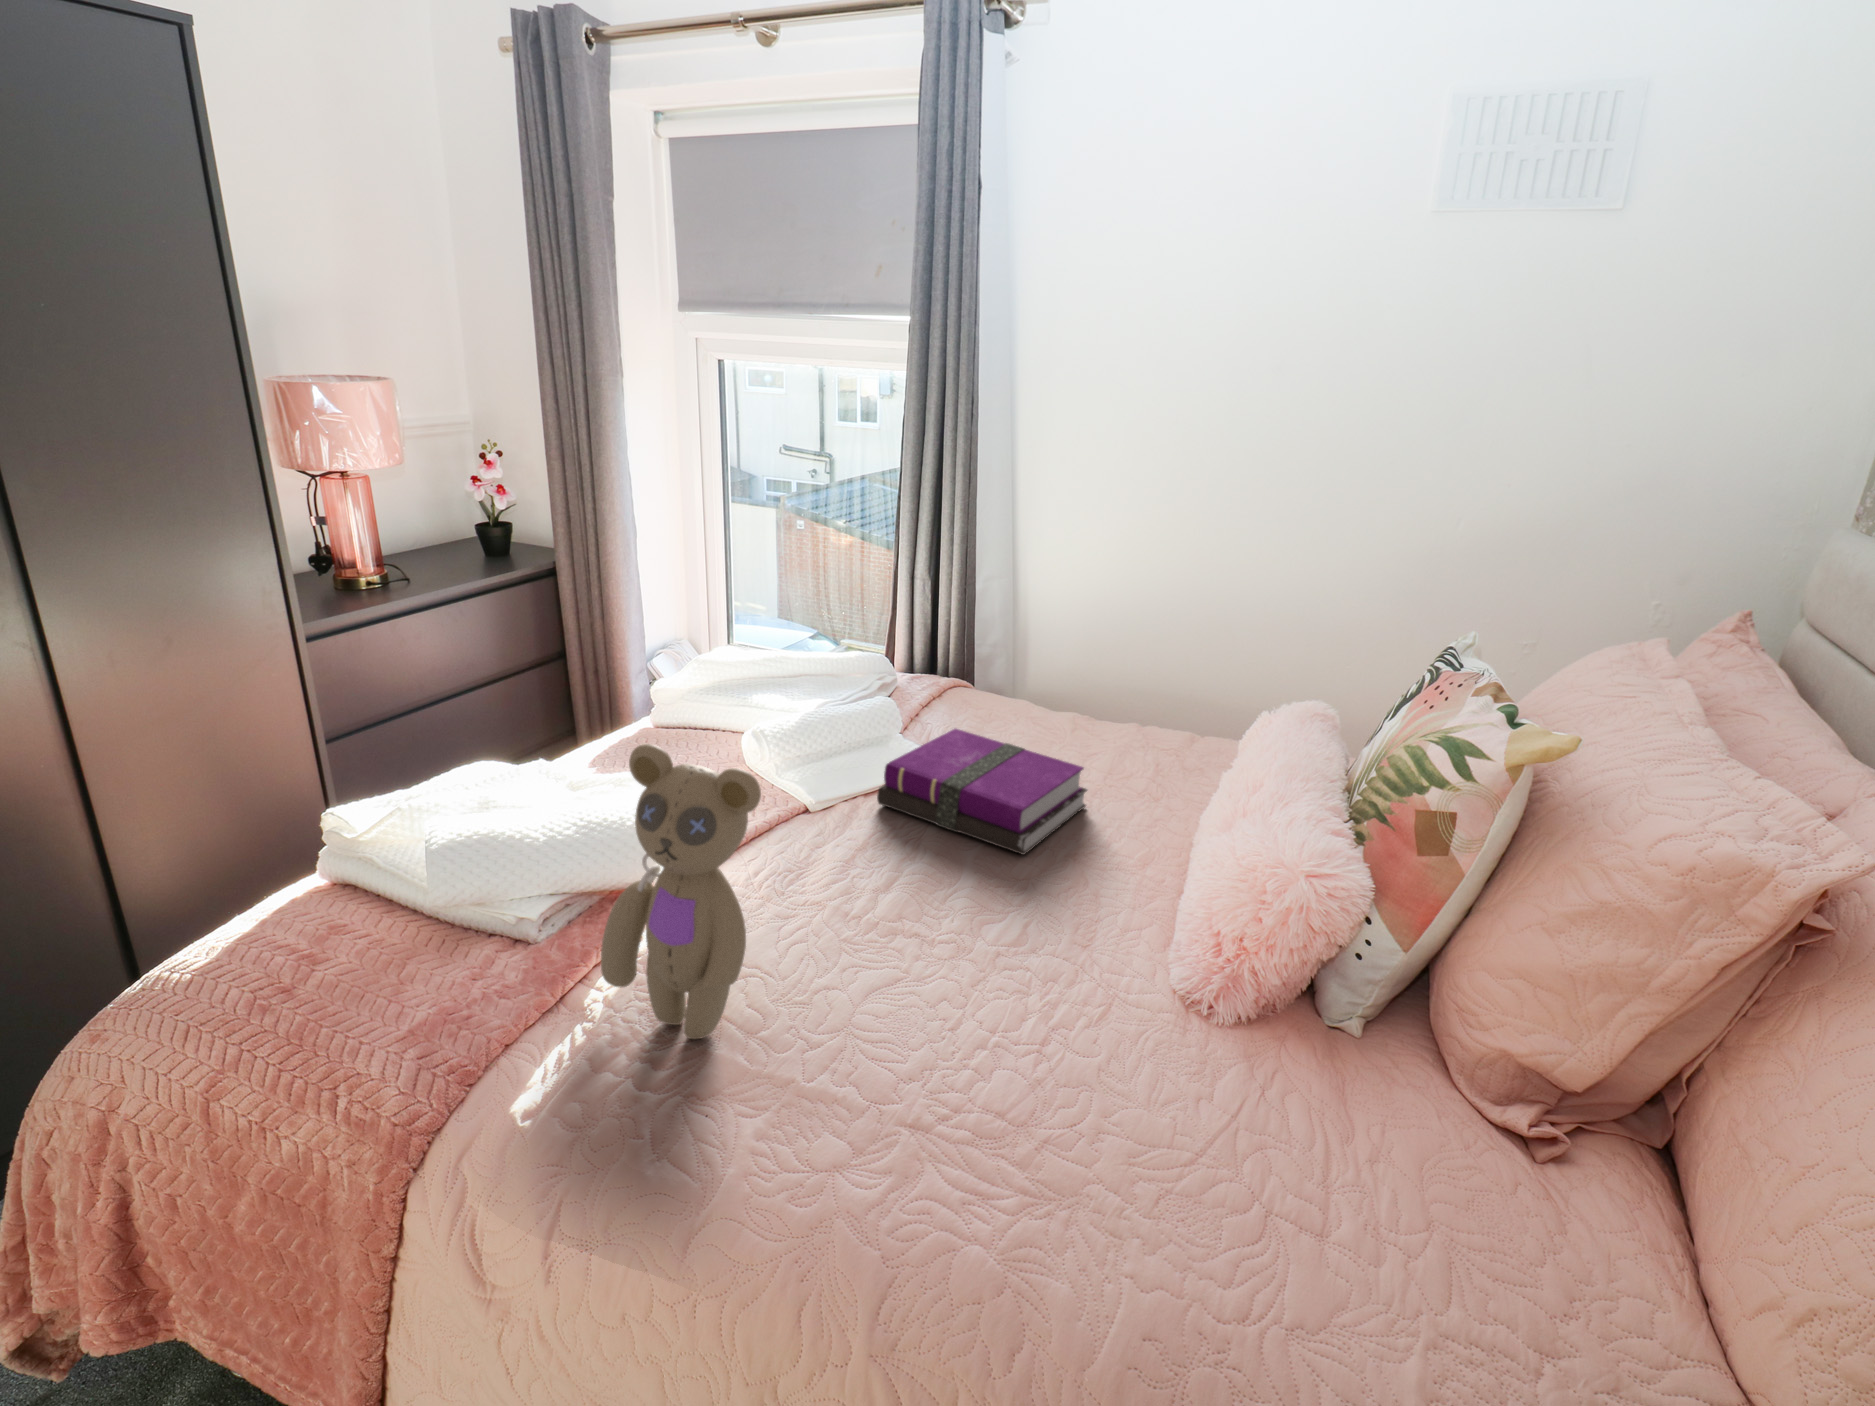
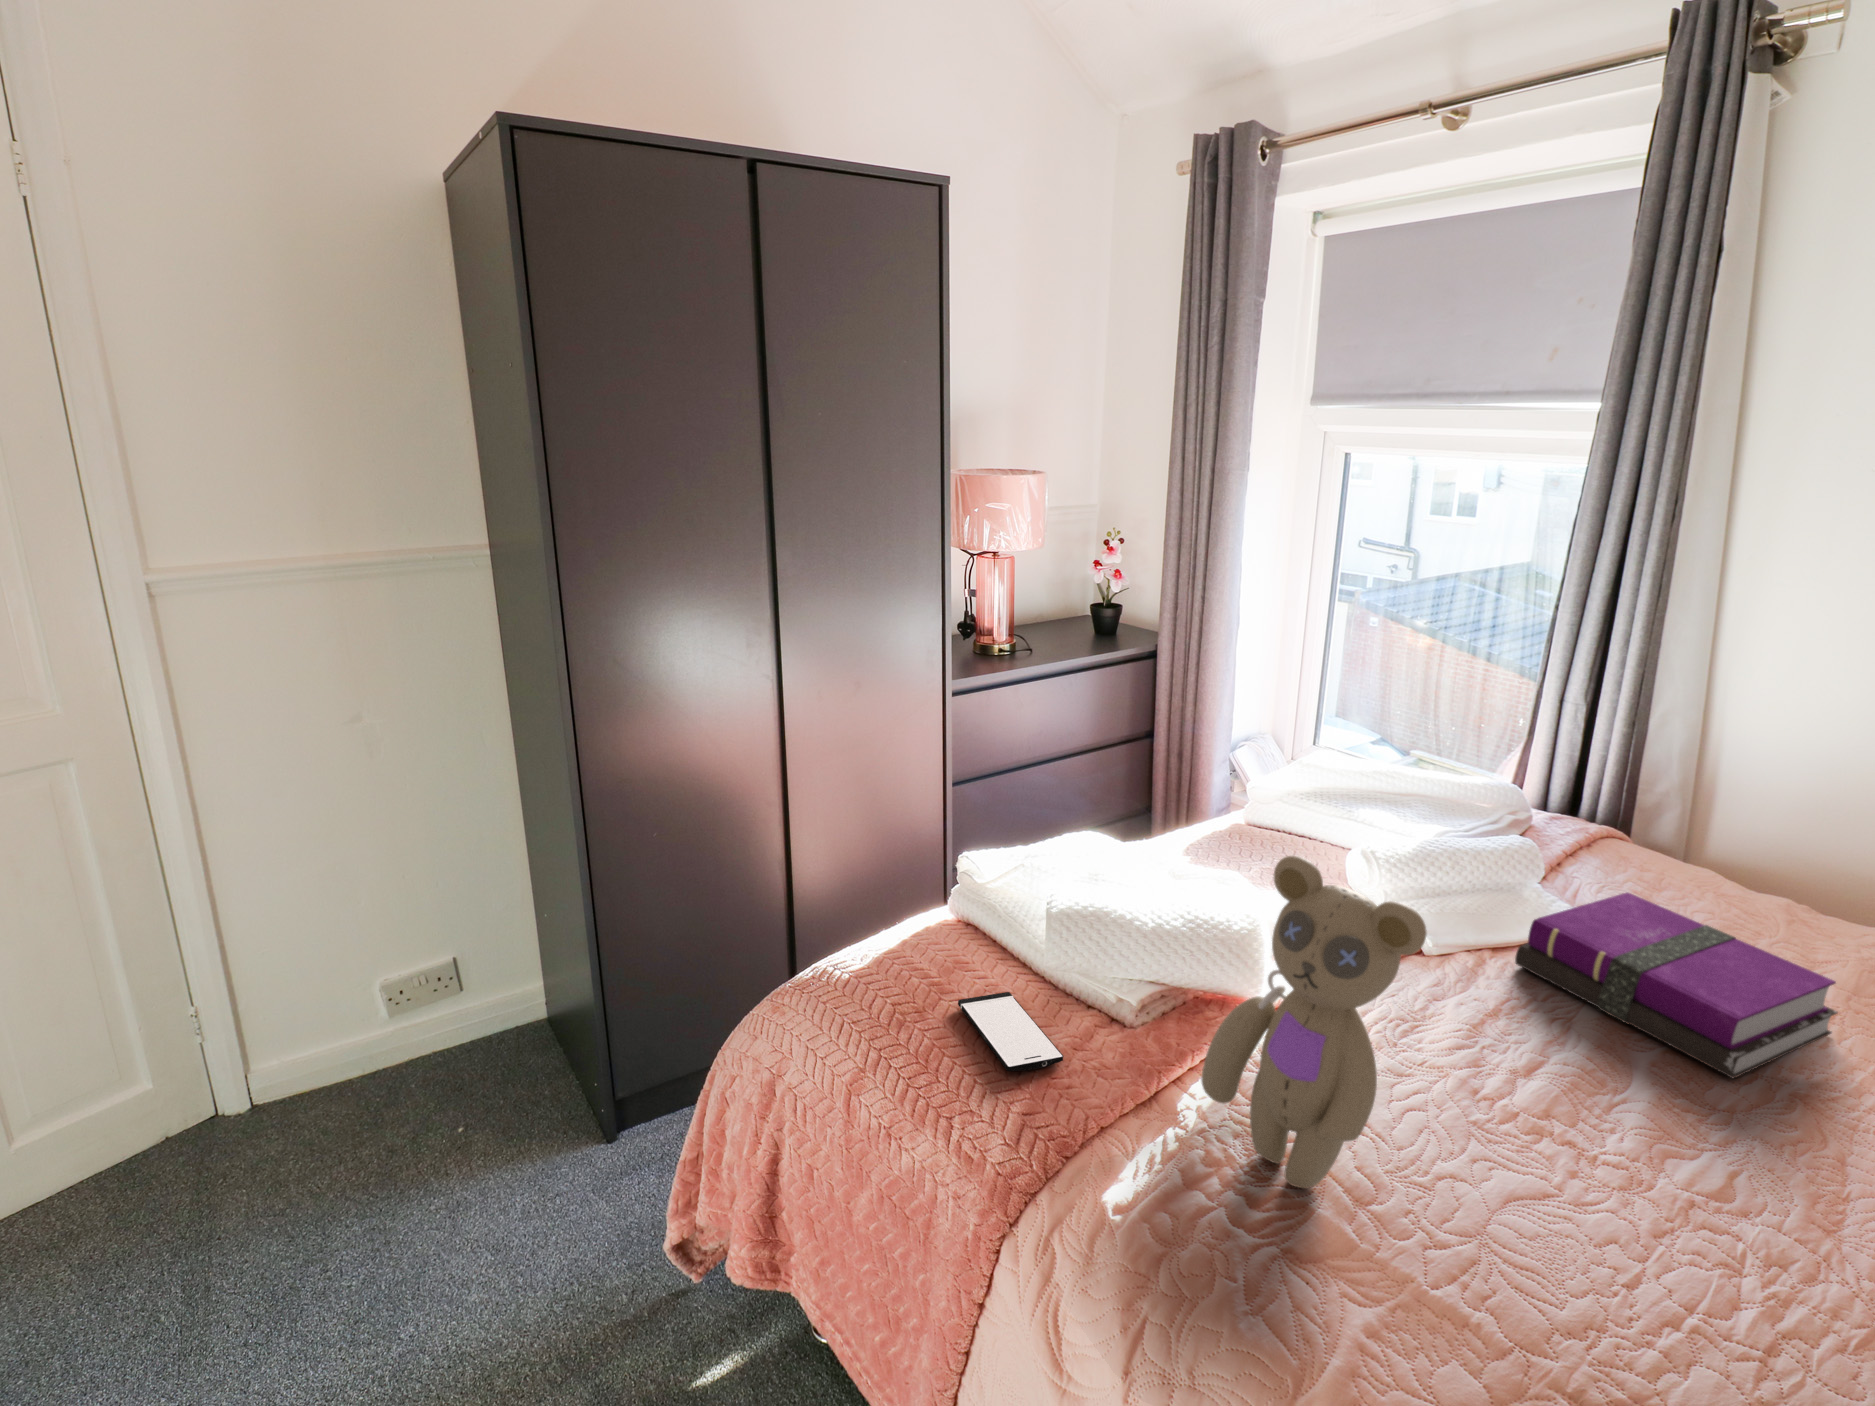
smartphone: none [335,942,461,1021] -> present [958,992,1063,1071]

